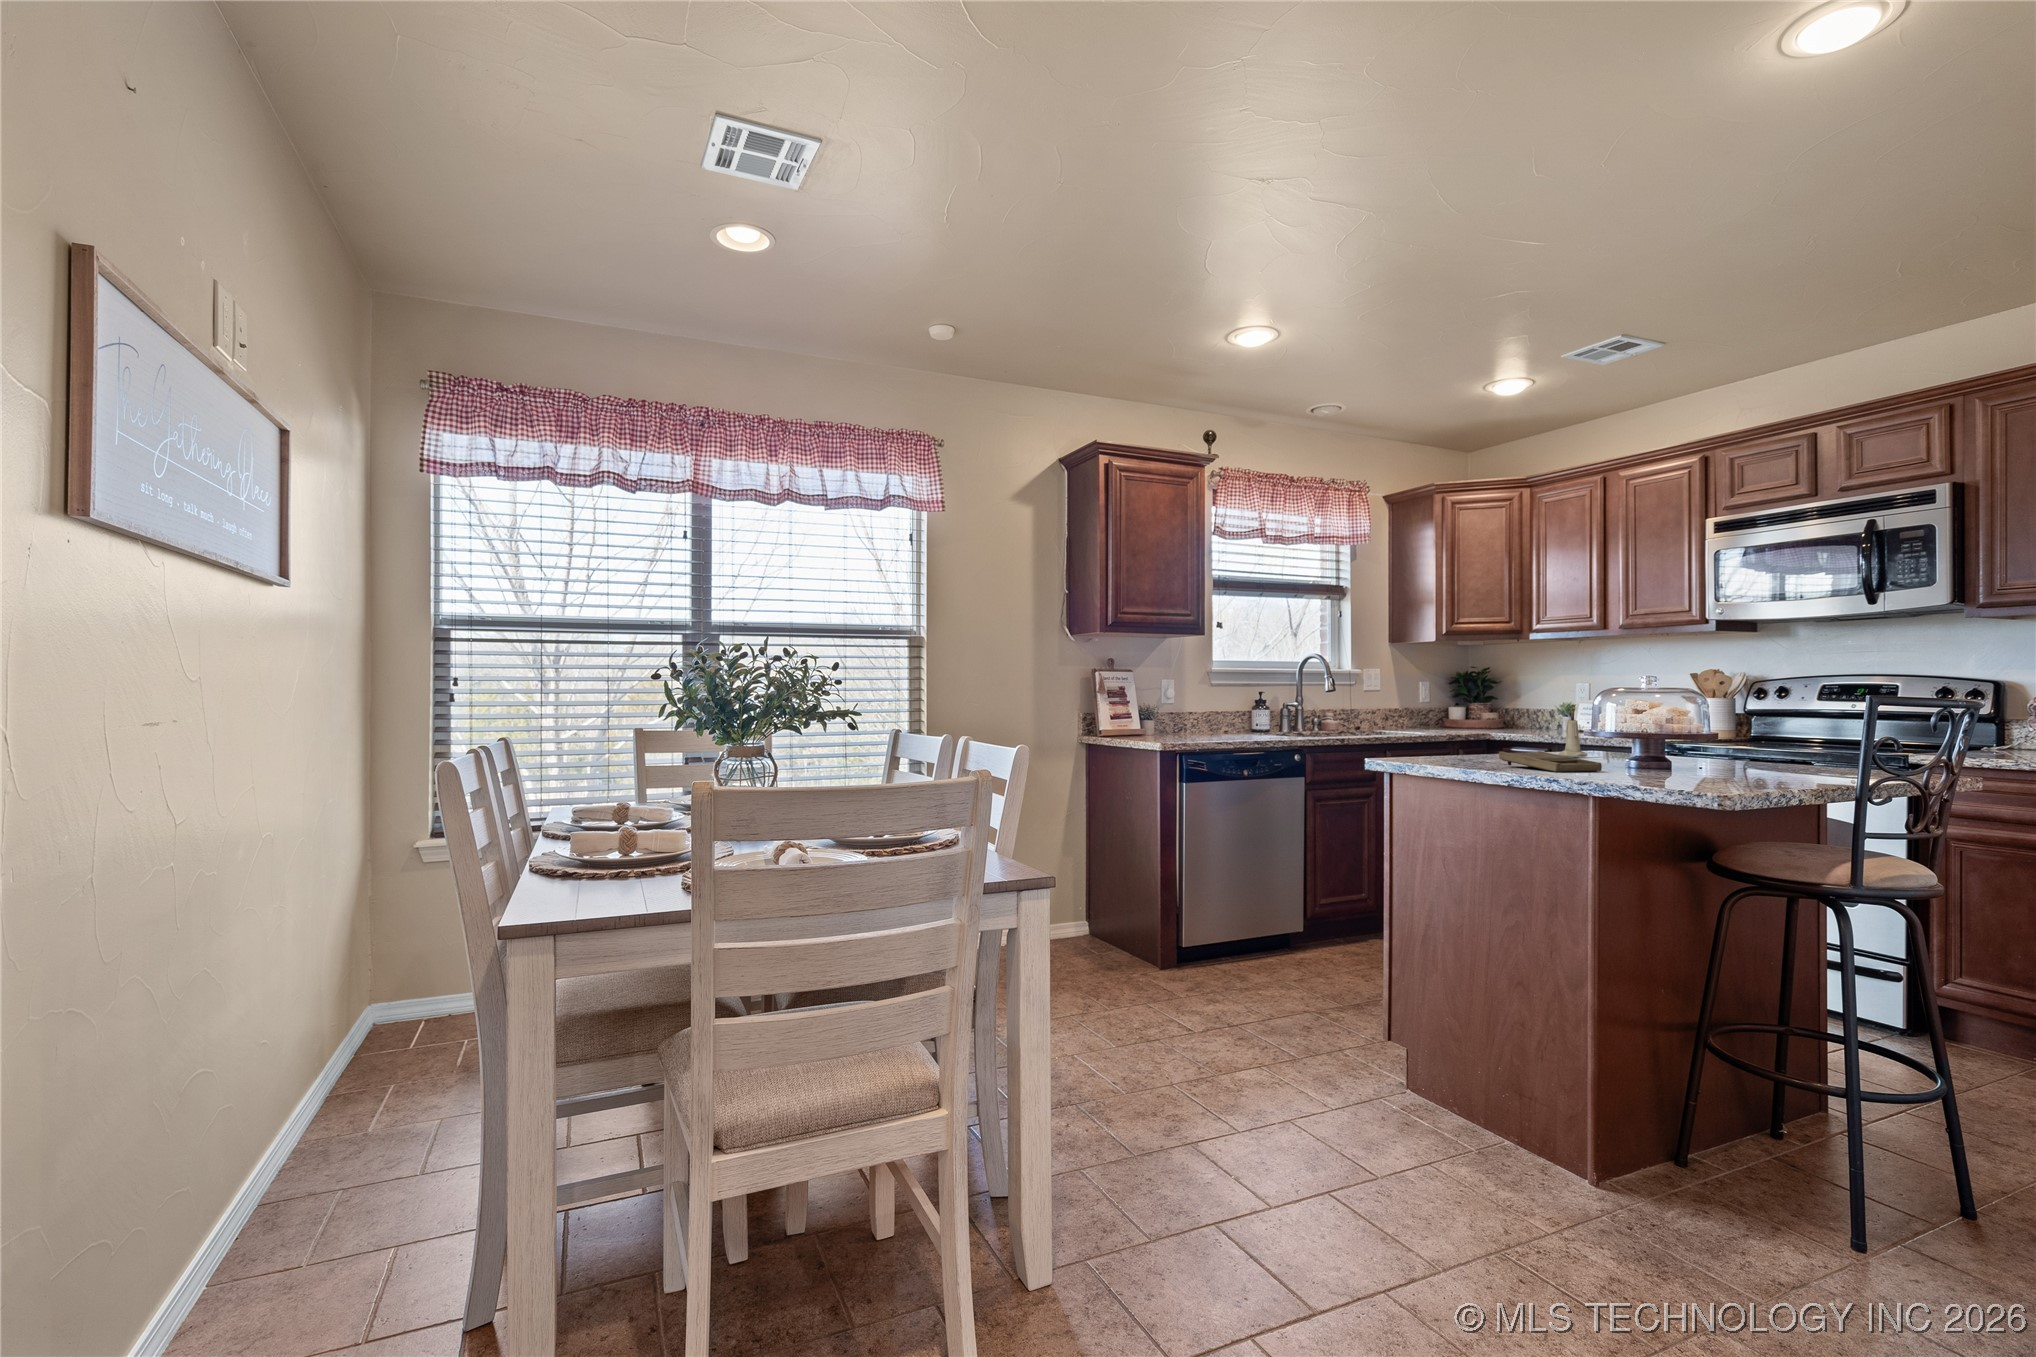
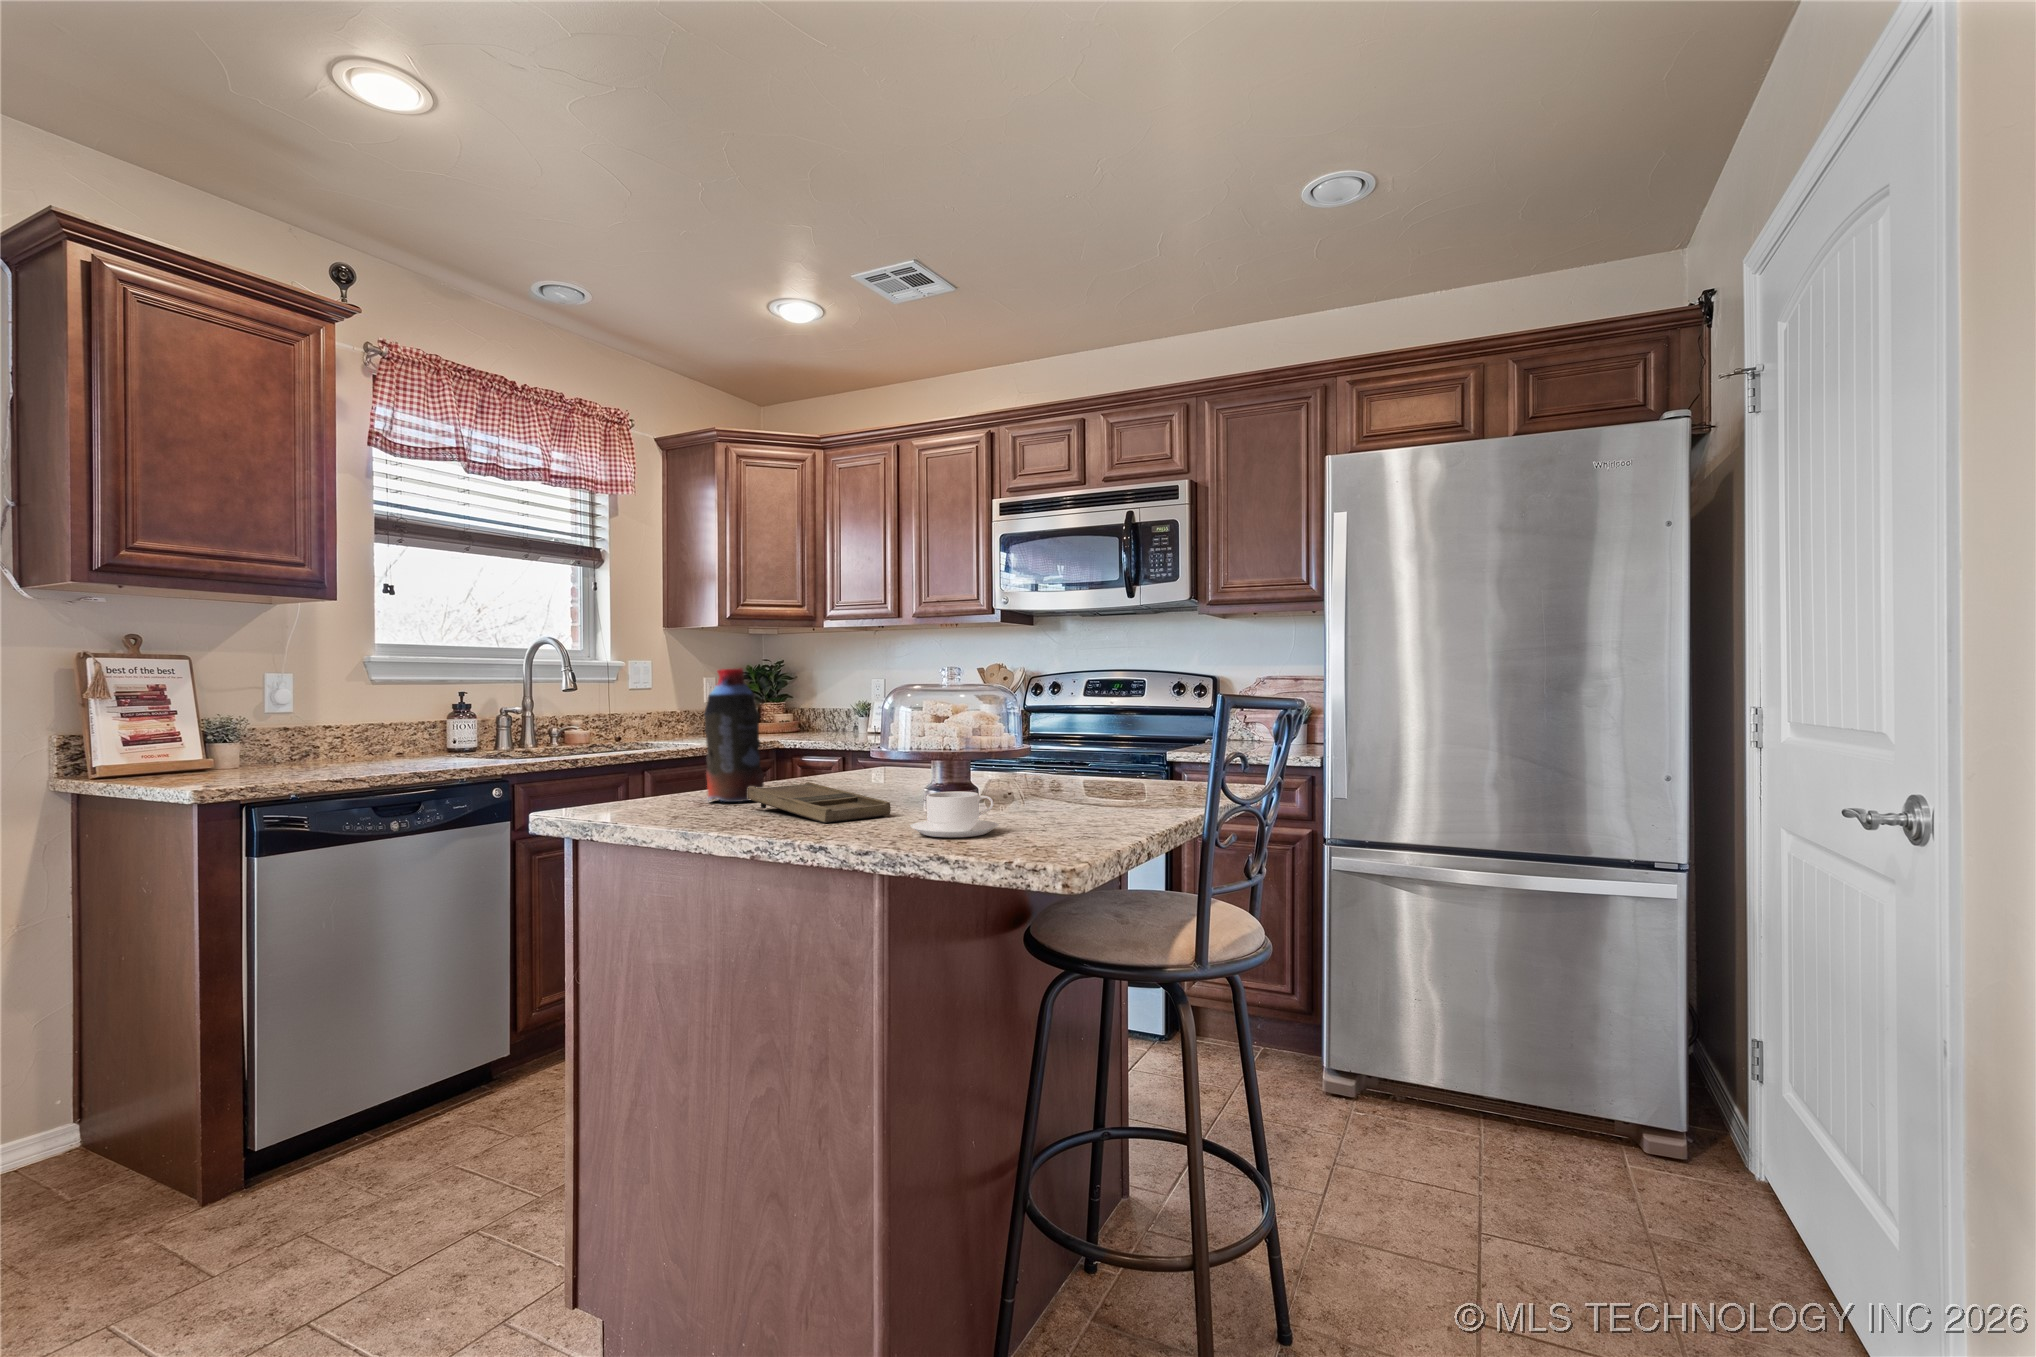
bottle: none [1464,677,1508,763] -> present [704,668,764,802]
candle: present [1559,711,1588,757] -> none [842,714,876,777]
coffee cup: none [1616,754,1680,779] -> present [910,792,999,837]

